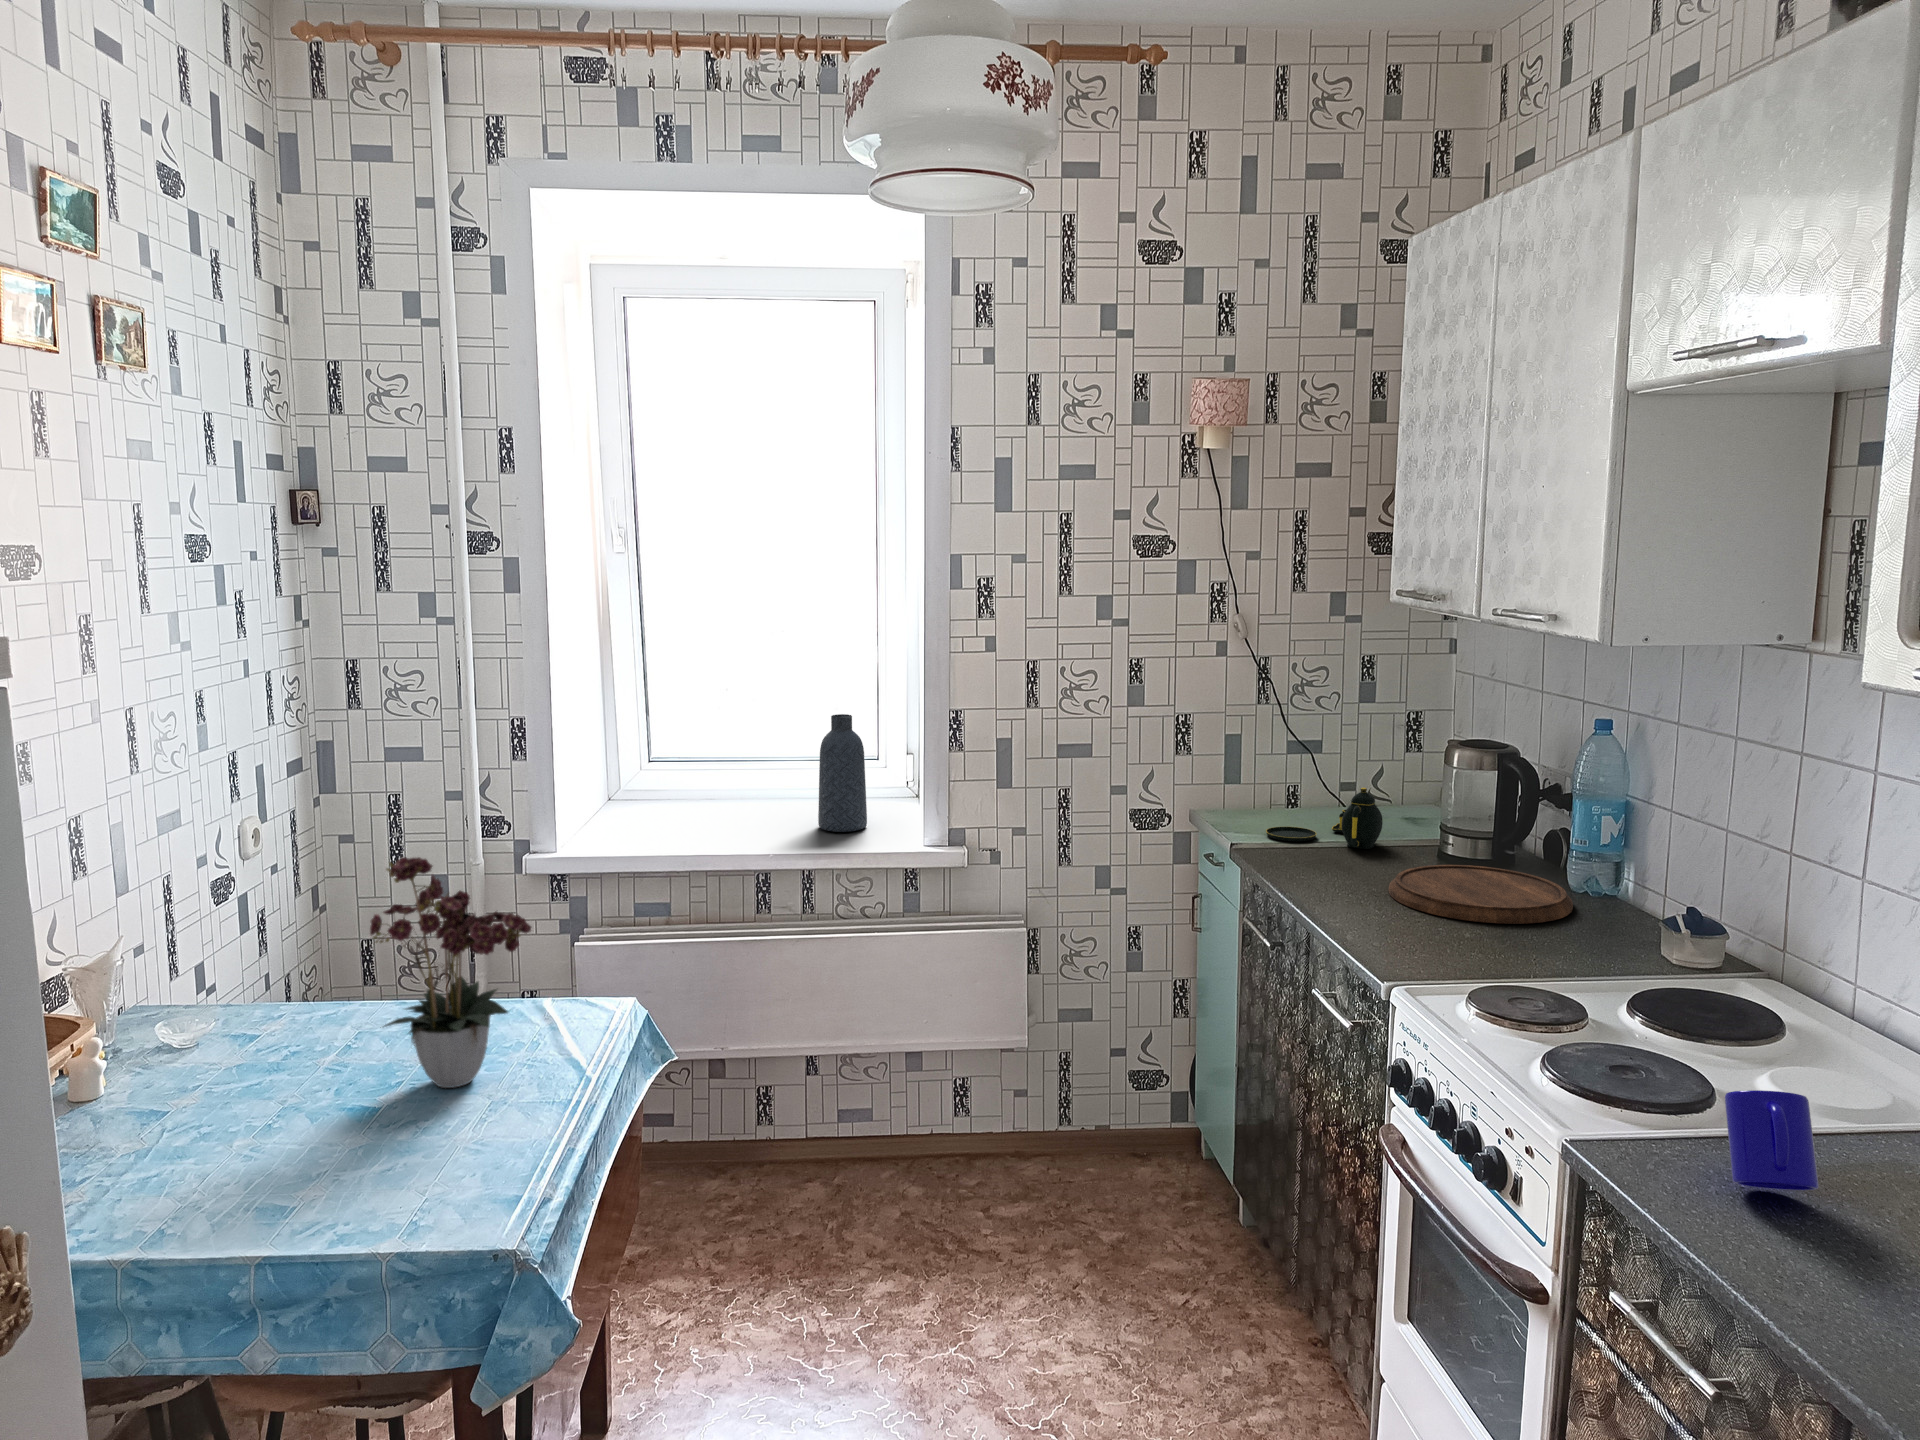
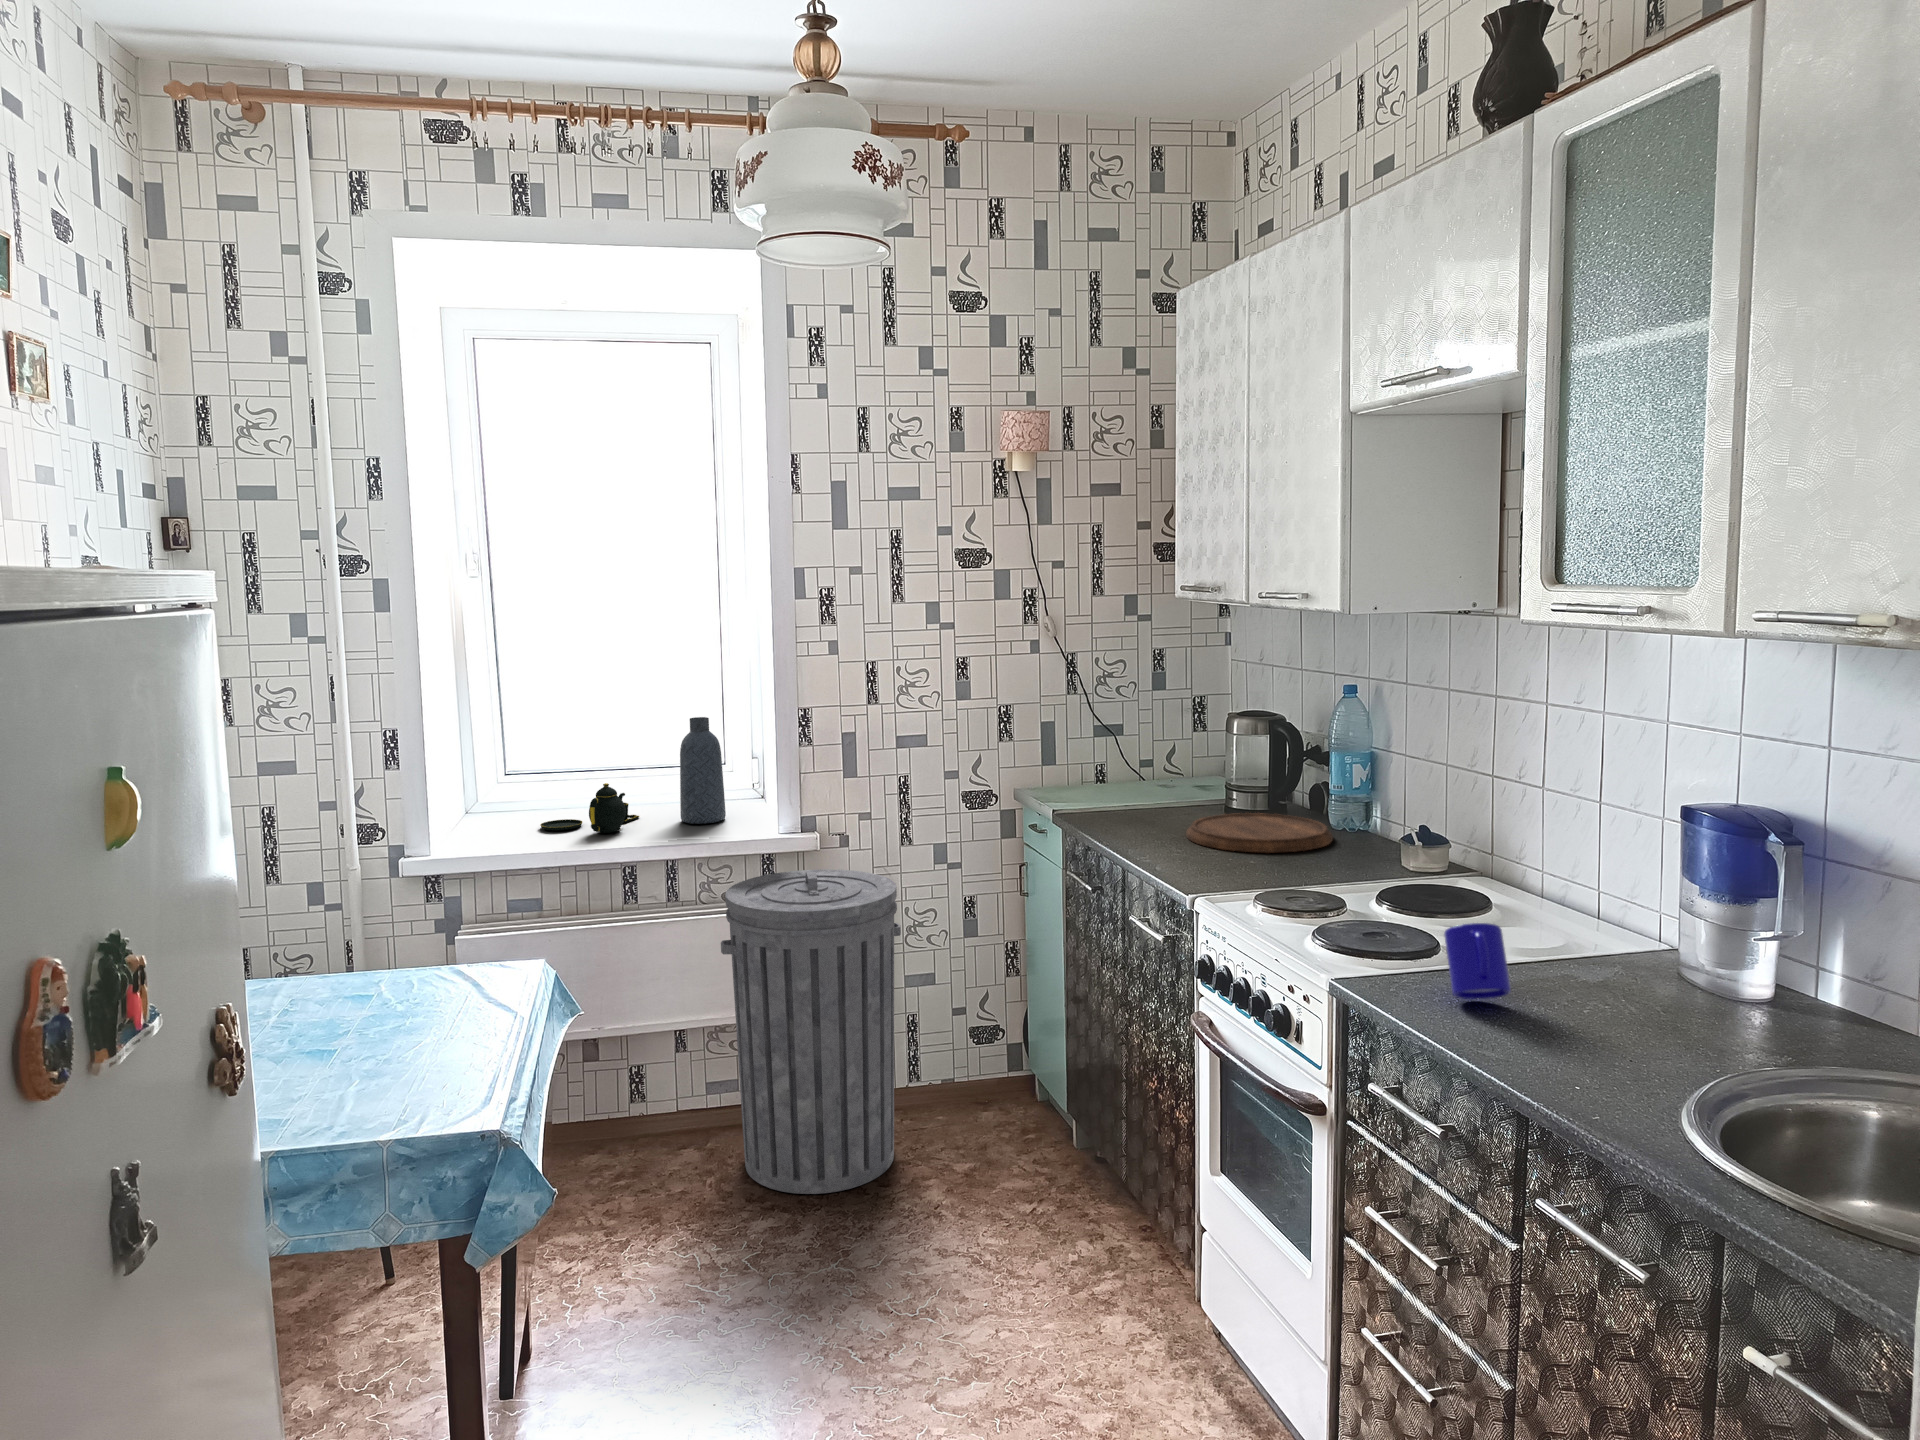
teapot: present [1266,788,1383,849] -> present [540,783,639,833]
flower arrangement: present [370,857,531,1088] -> none [306,814,473,1033]
trash can: none [850,891,1051,1257] -> present [721,869,901,1194]

